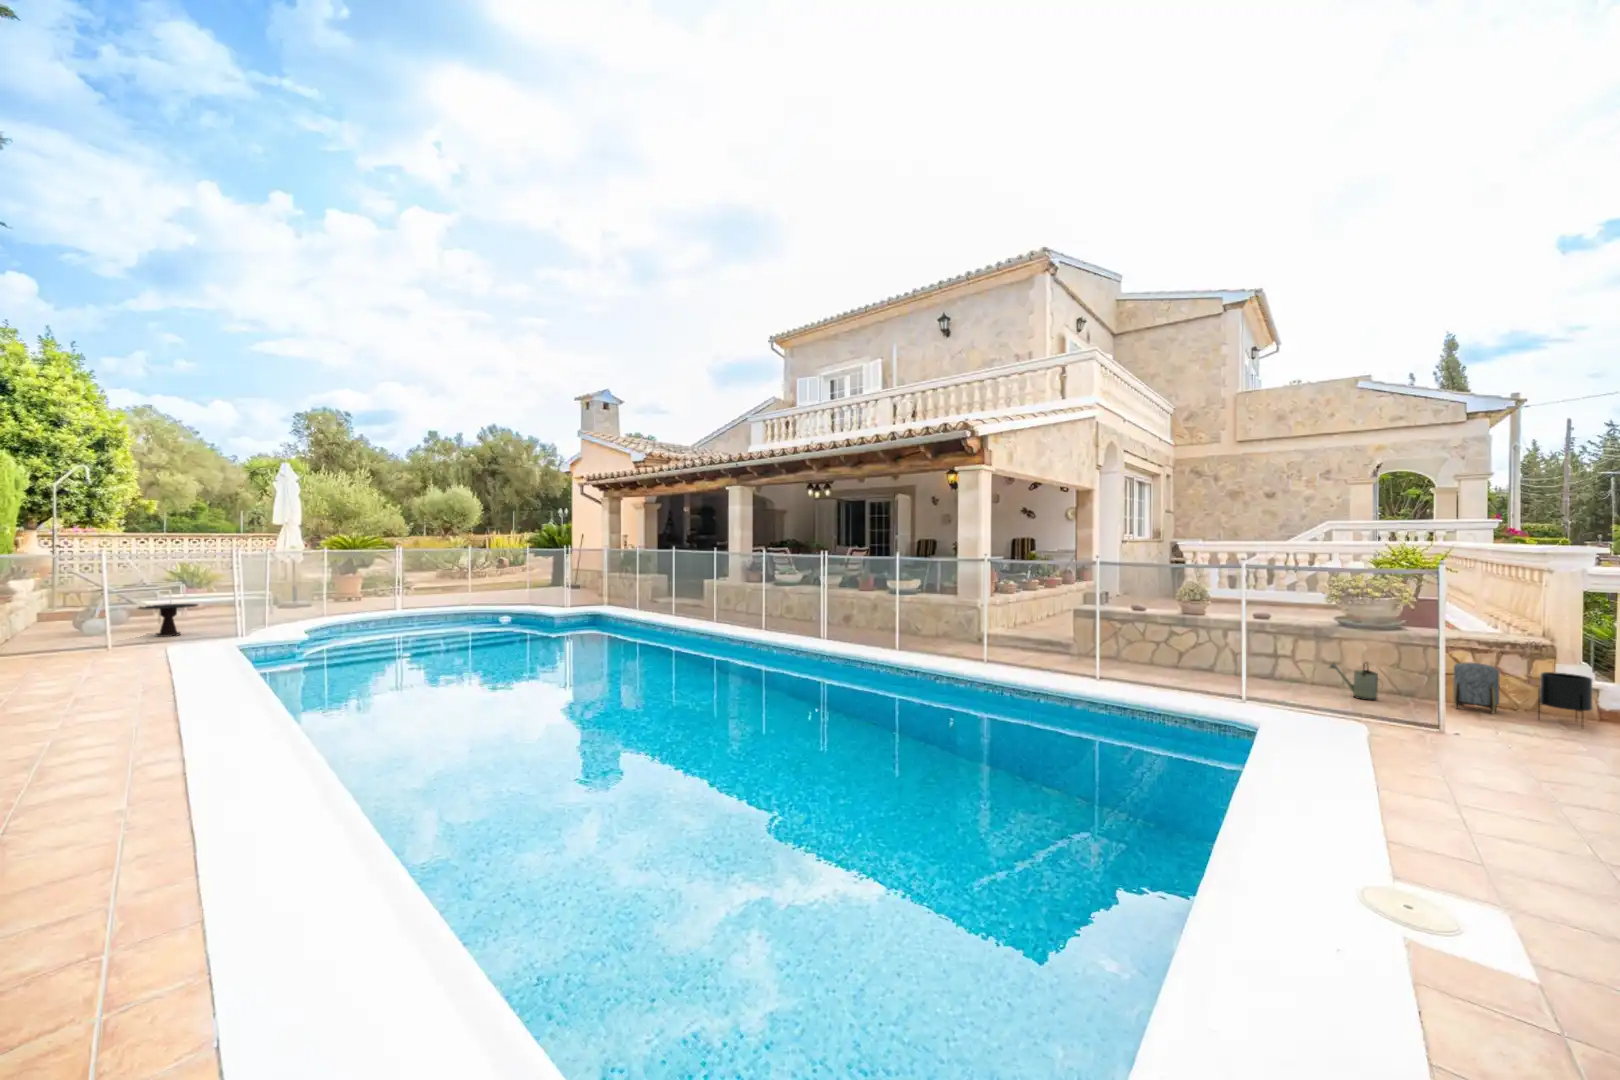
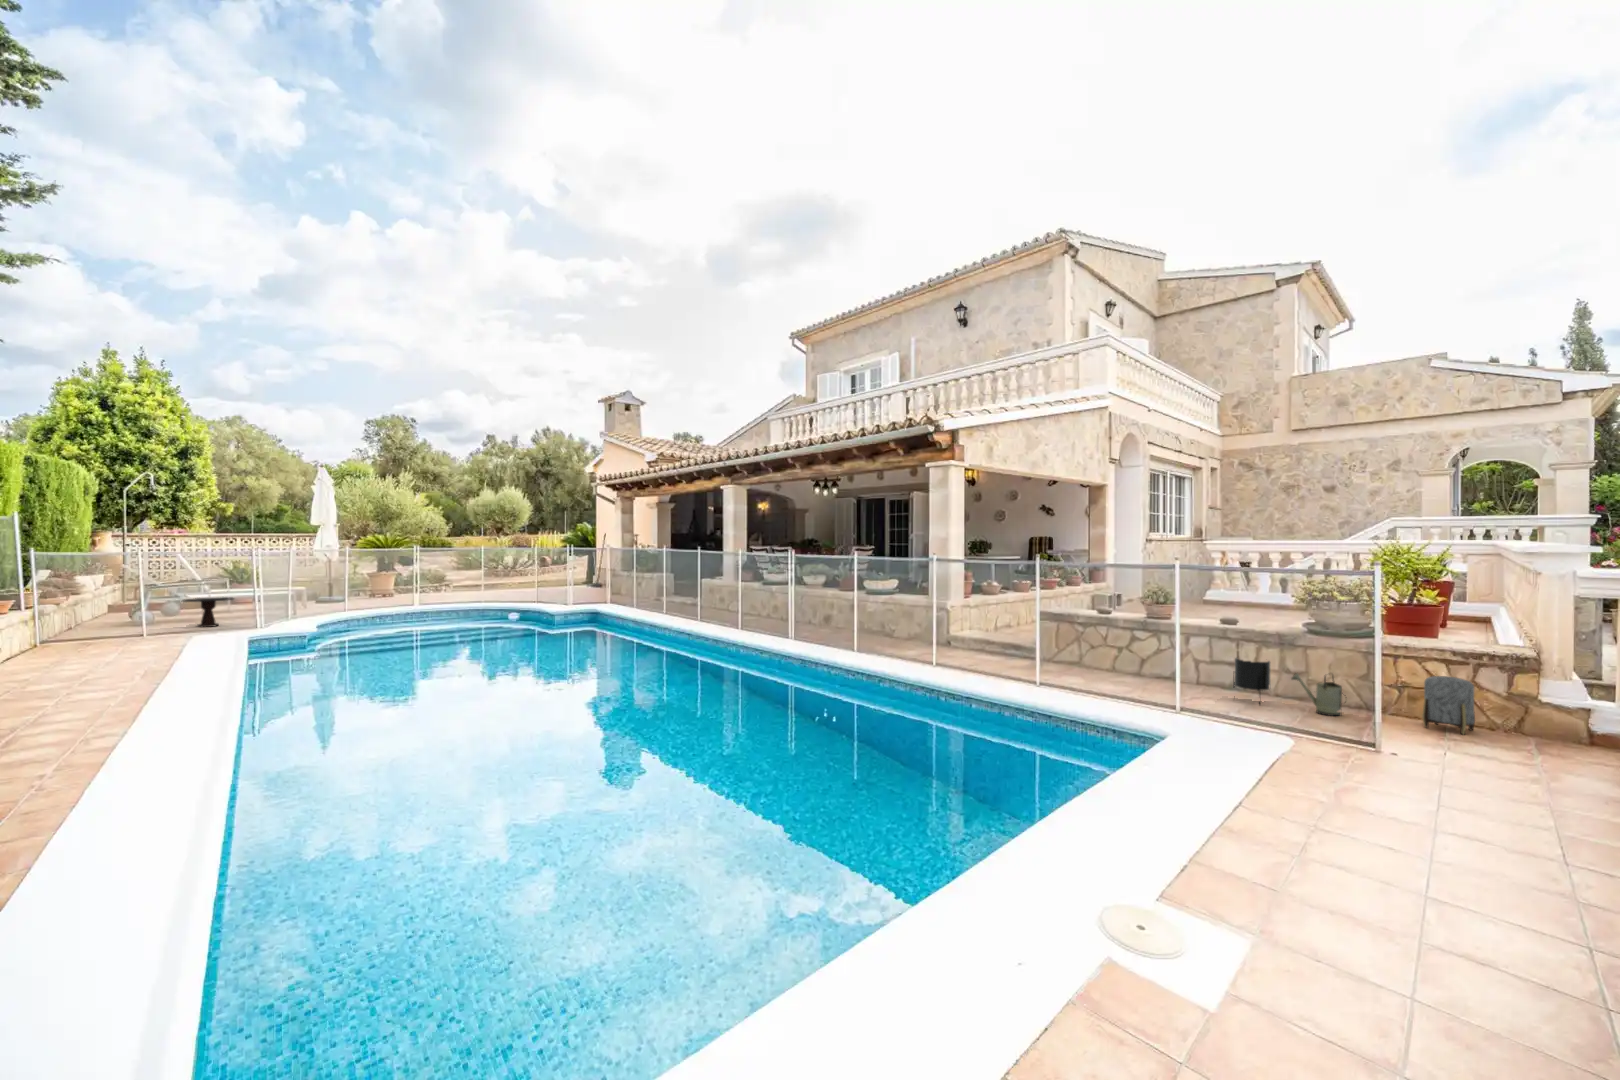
planter: present [1538,672,1592,718] -> present [1233,658,1270,691]

